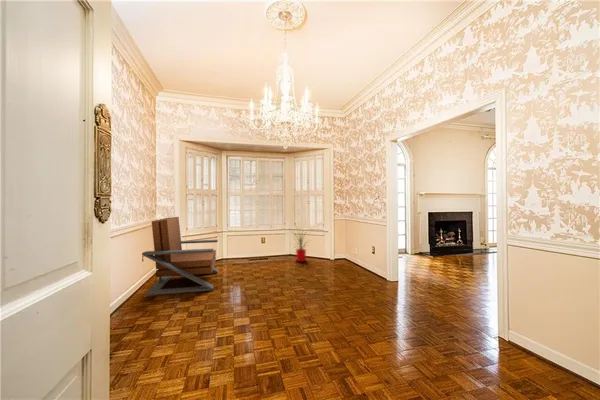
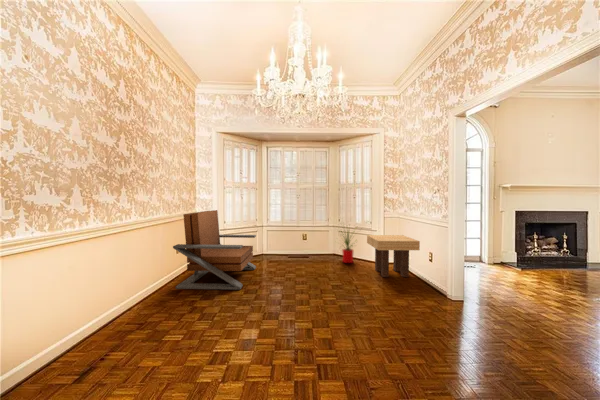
side table: none [319,234,363,270] -> present [367,235,420,277]

